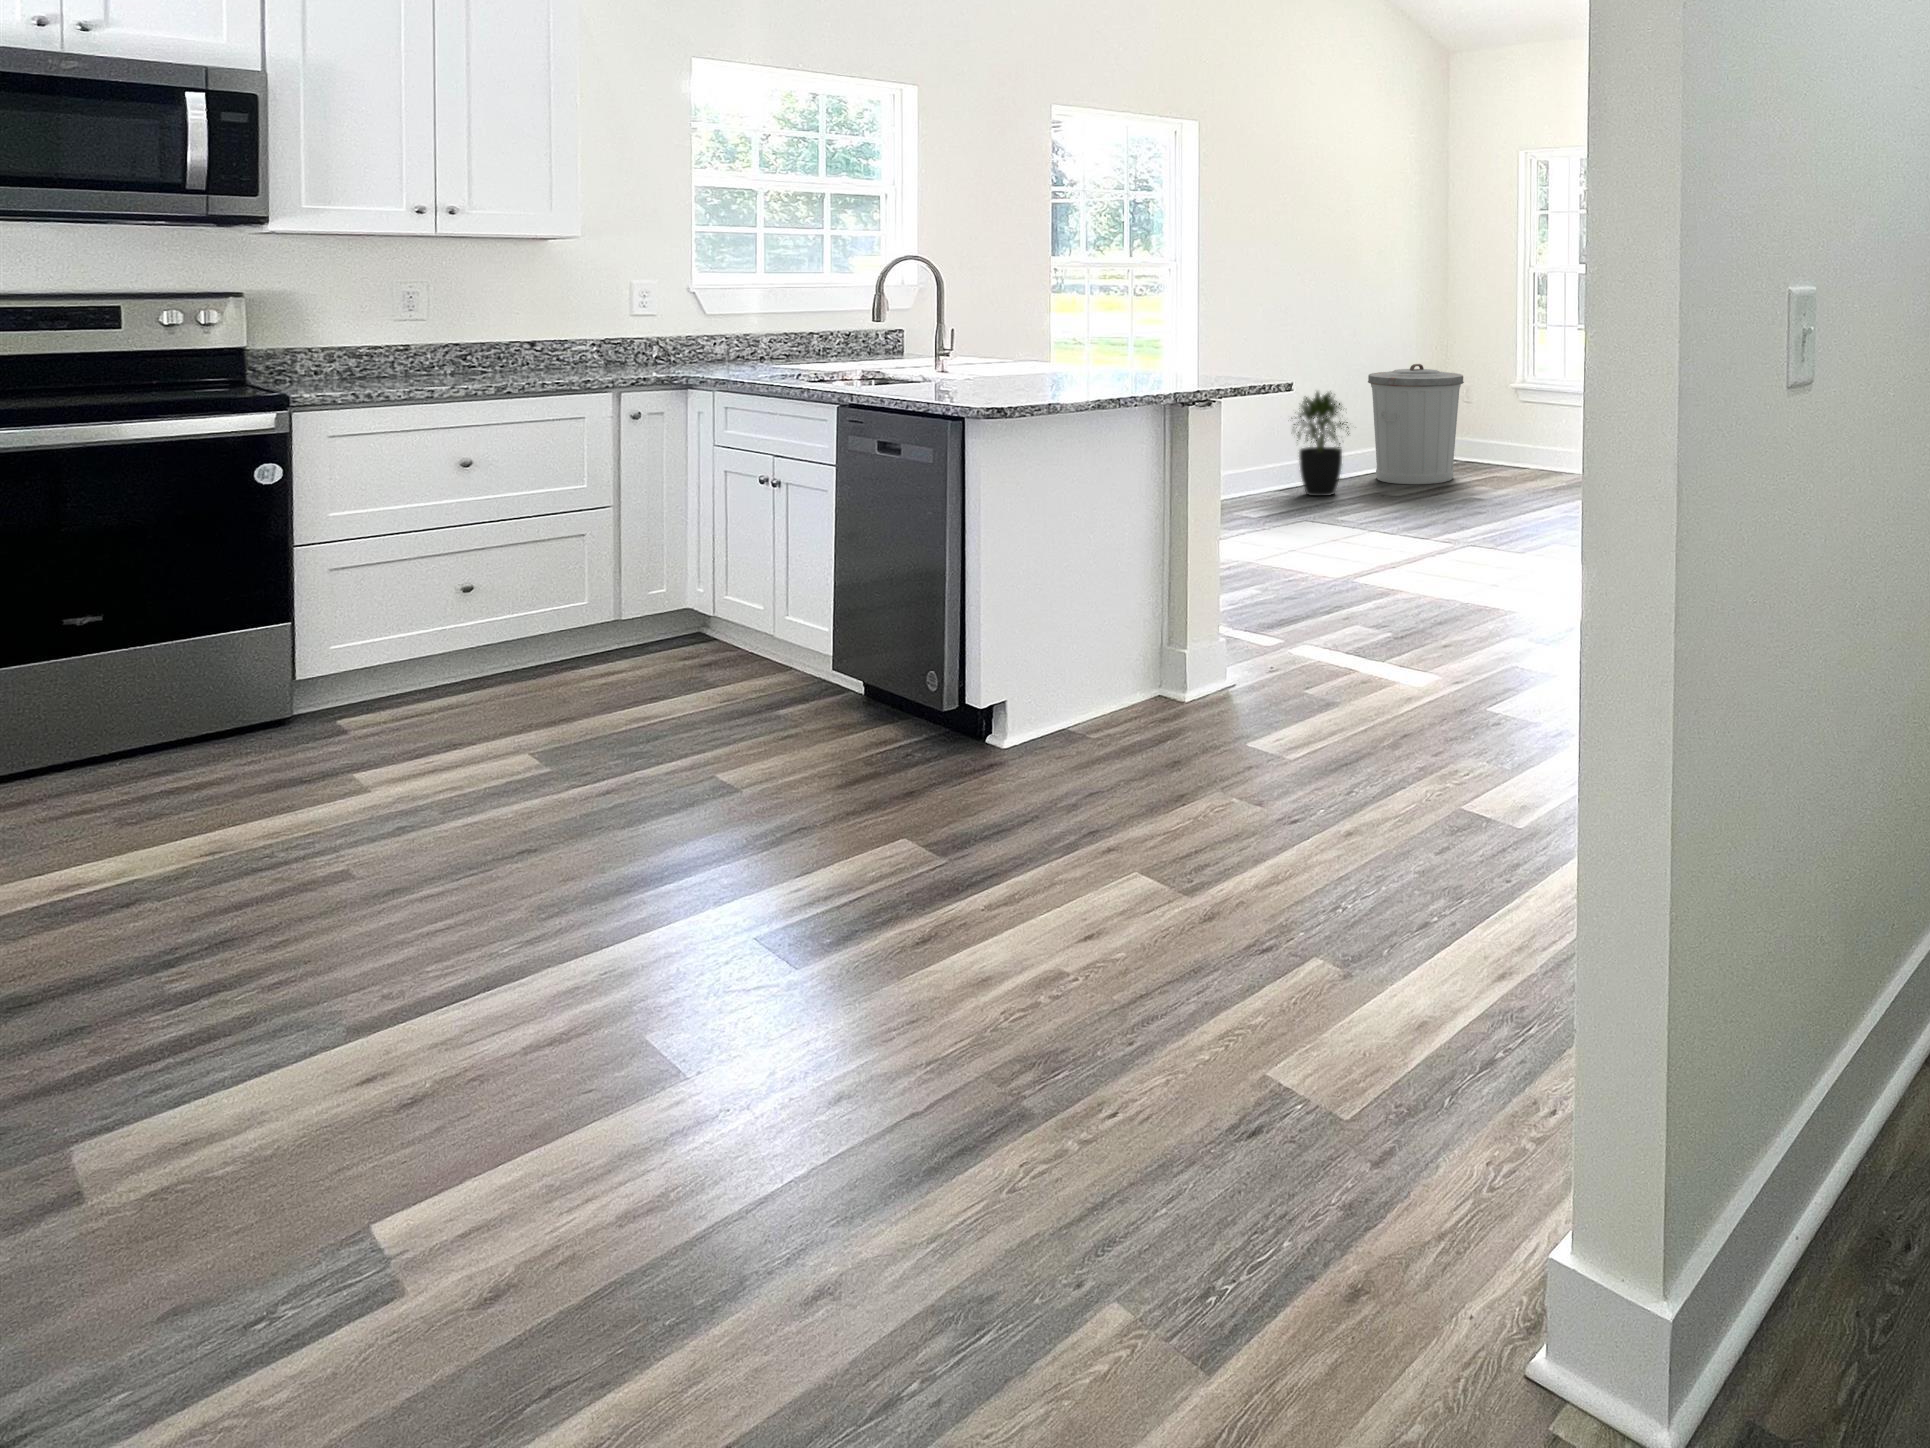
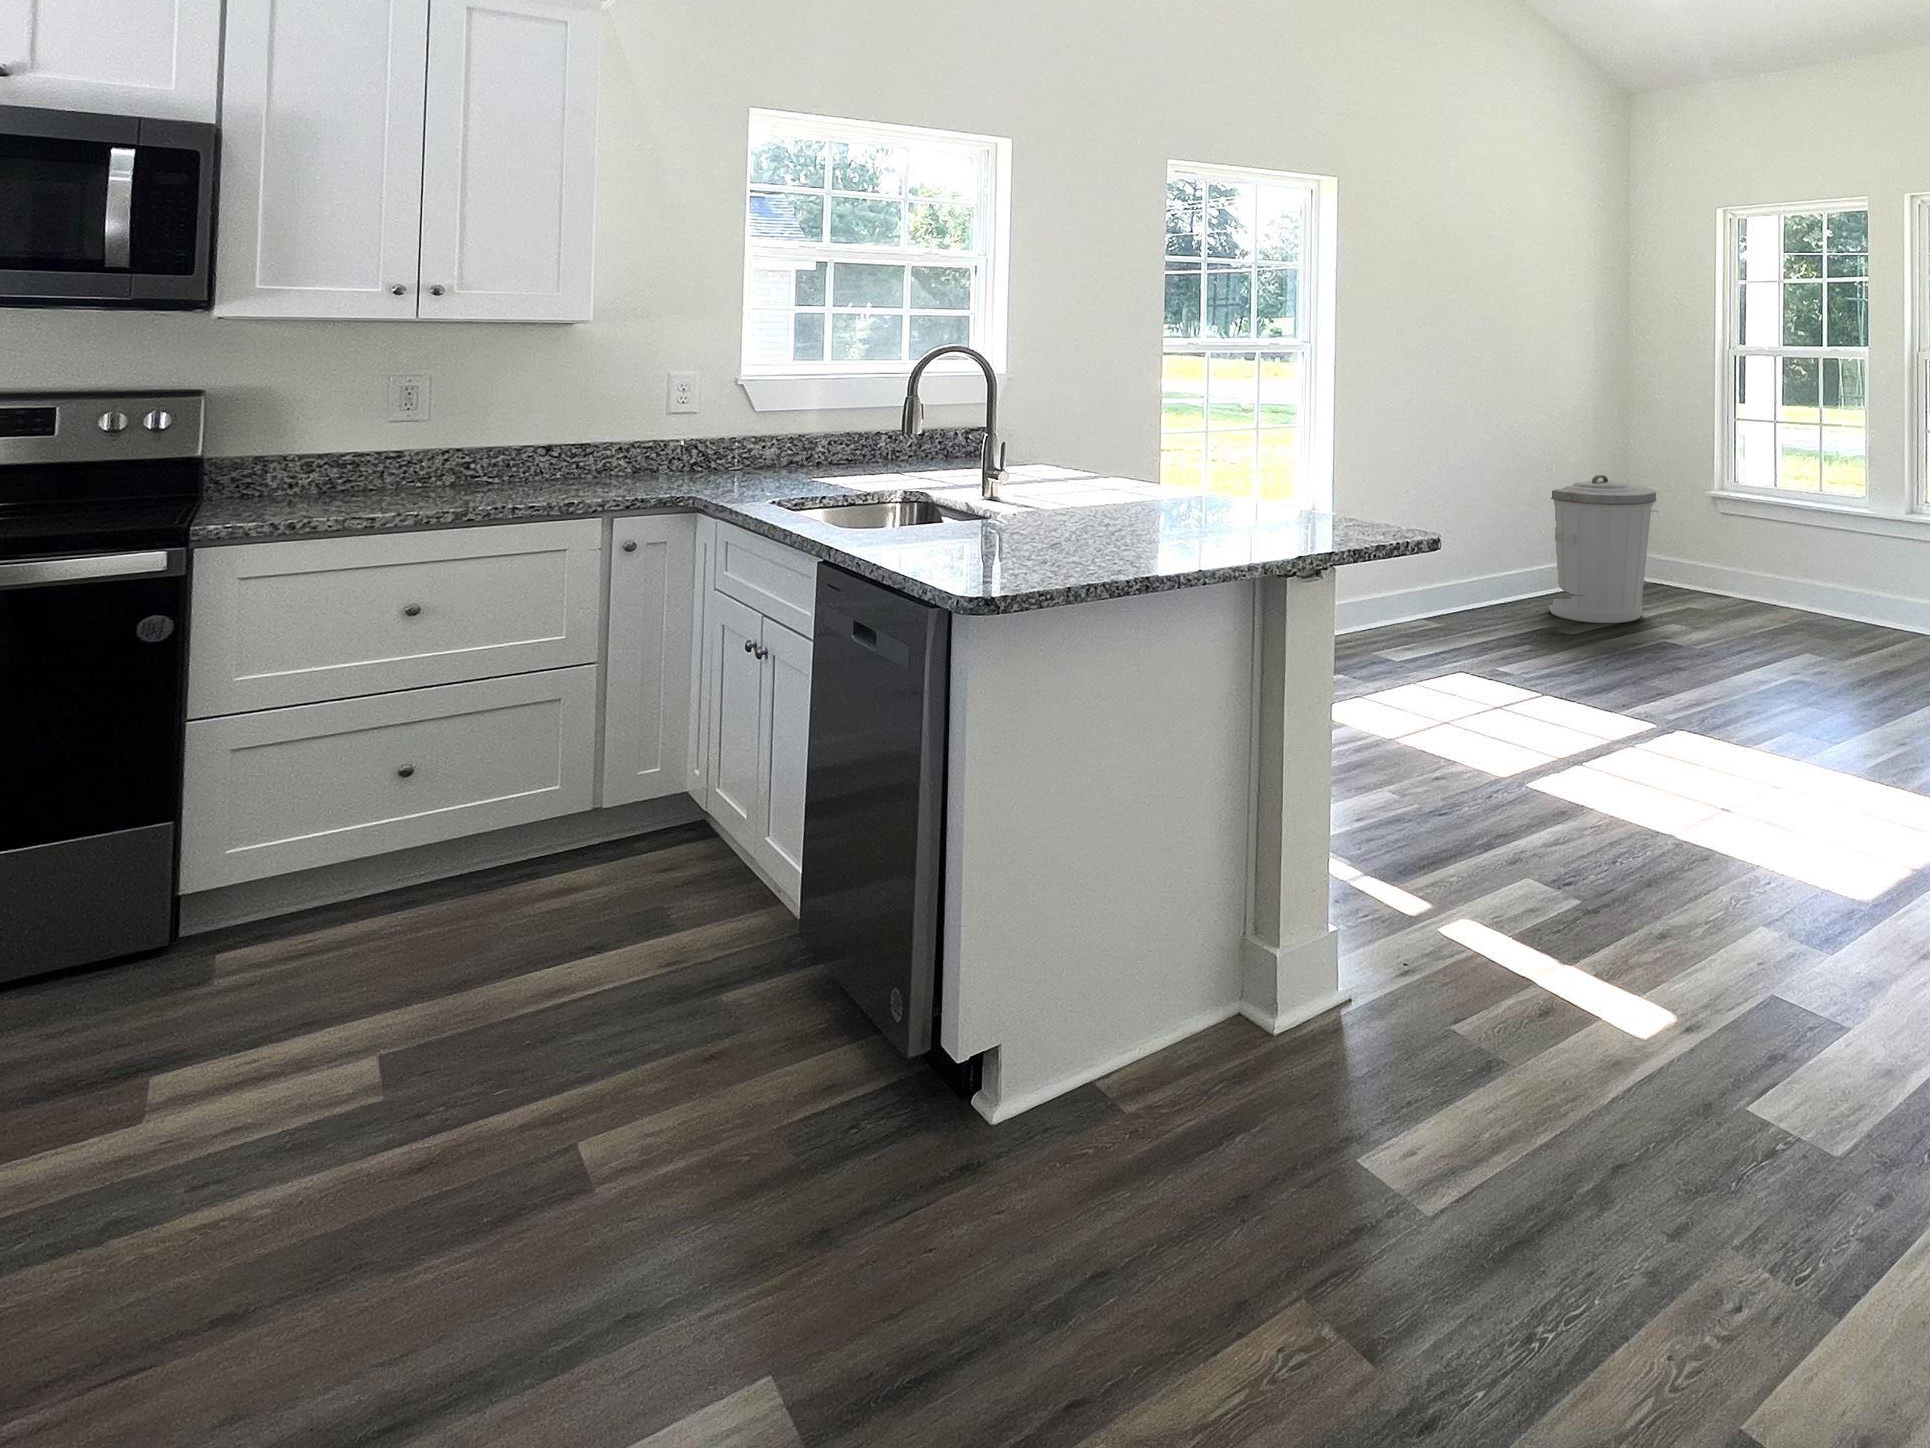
potted plant: present [1291,392,1350,496] -> none [1445,505,1528,635]

